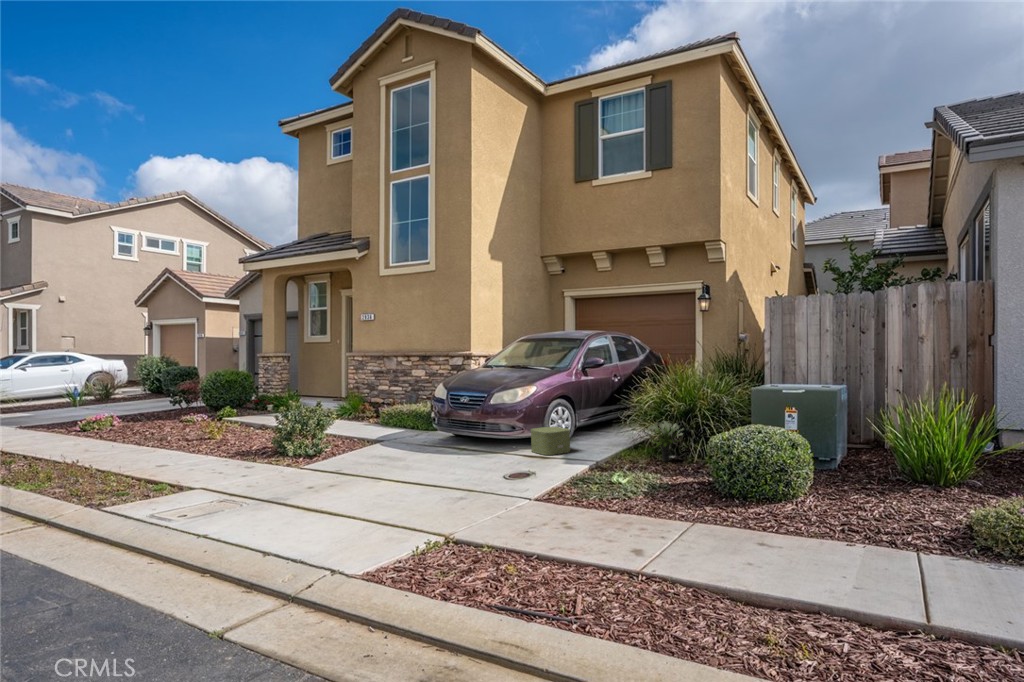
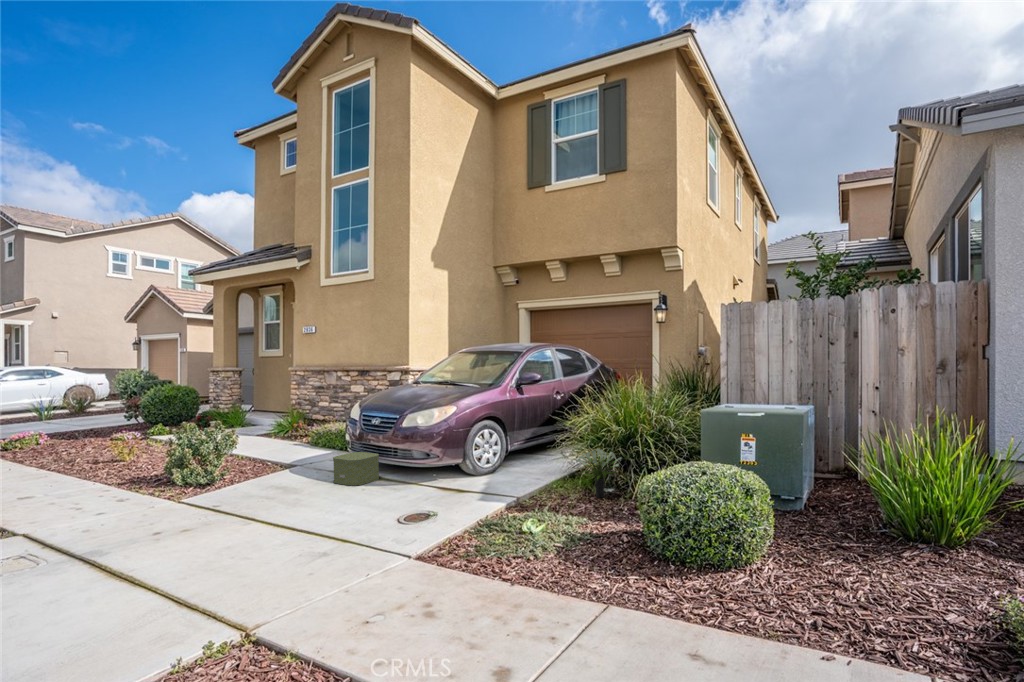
storage box: present [531,427,570,455] -> present [333,452,379,486]

